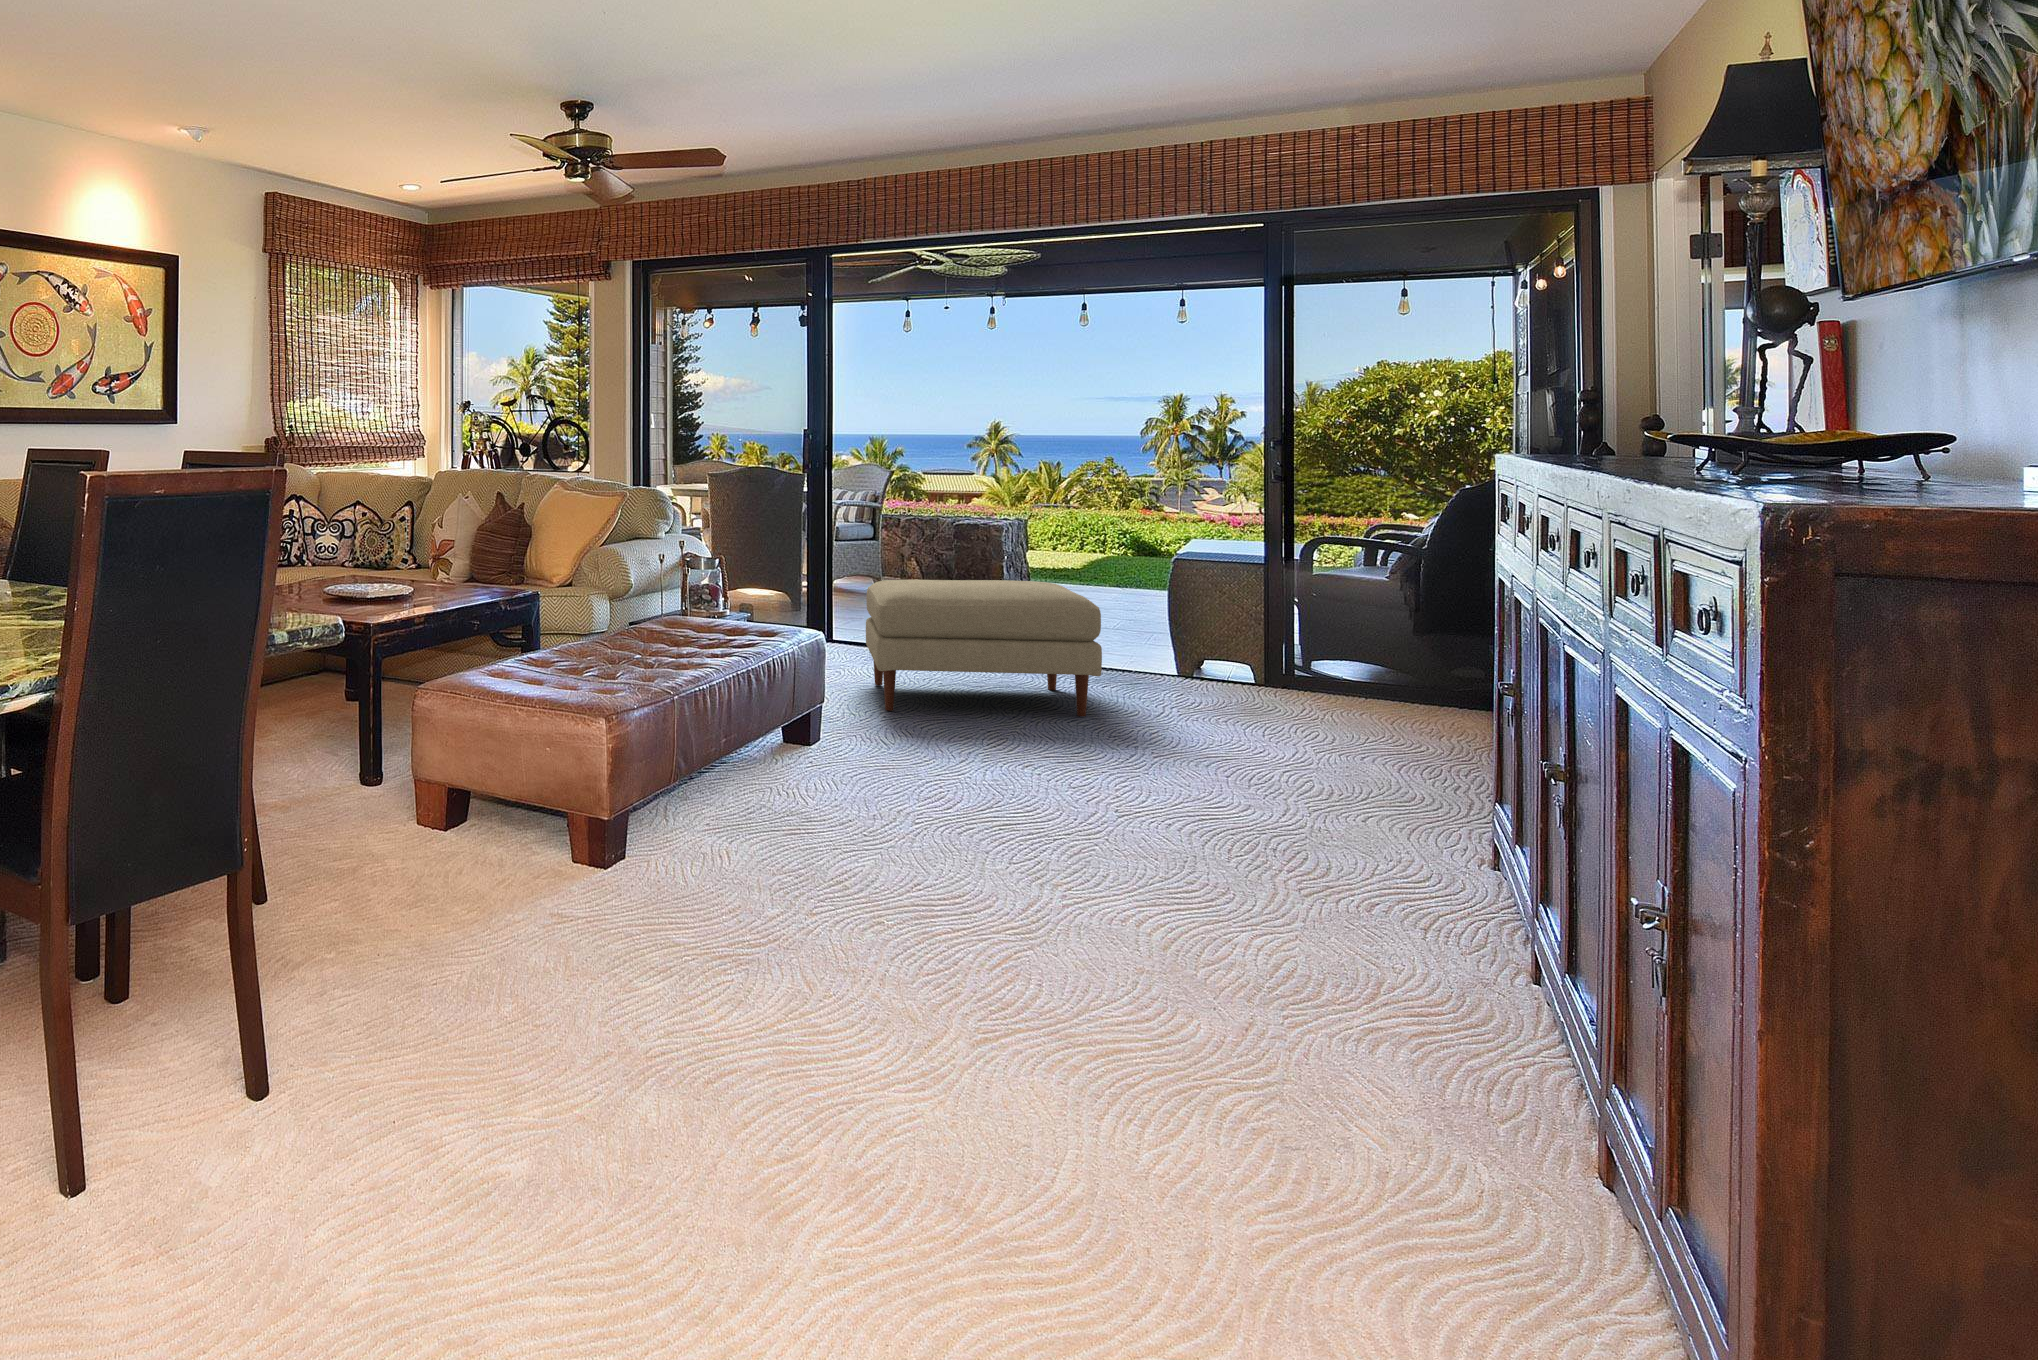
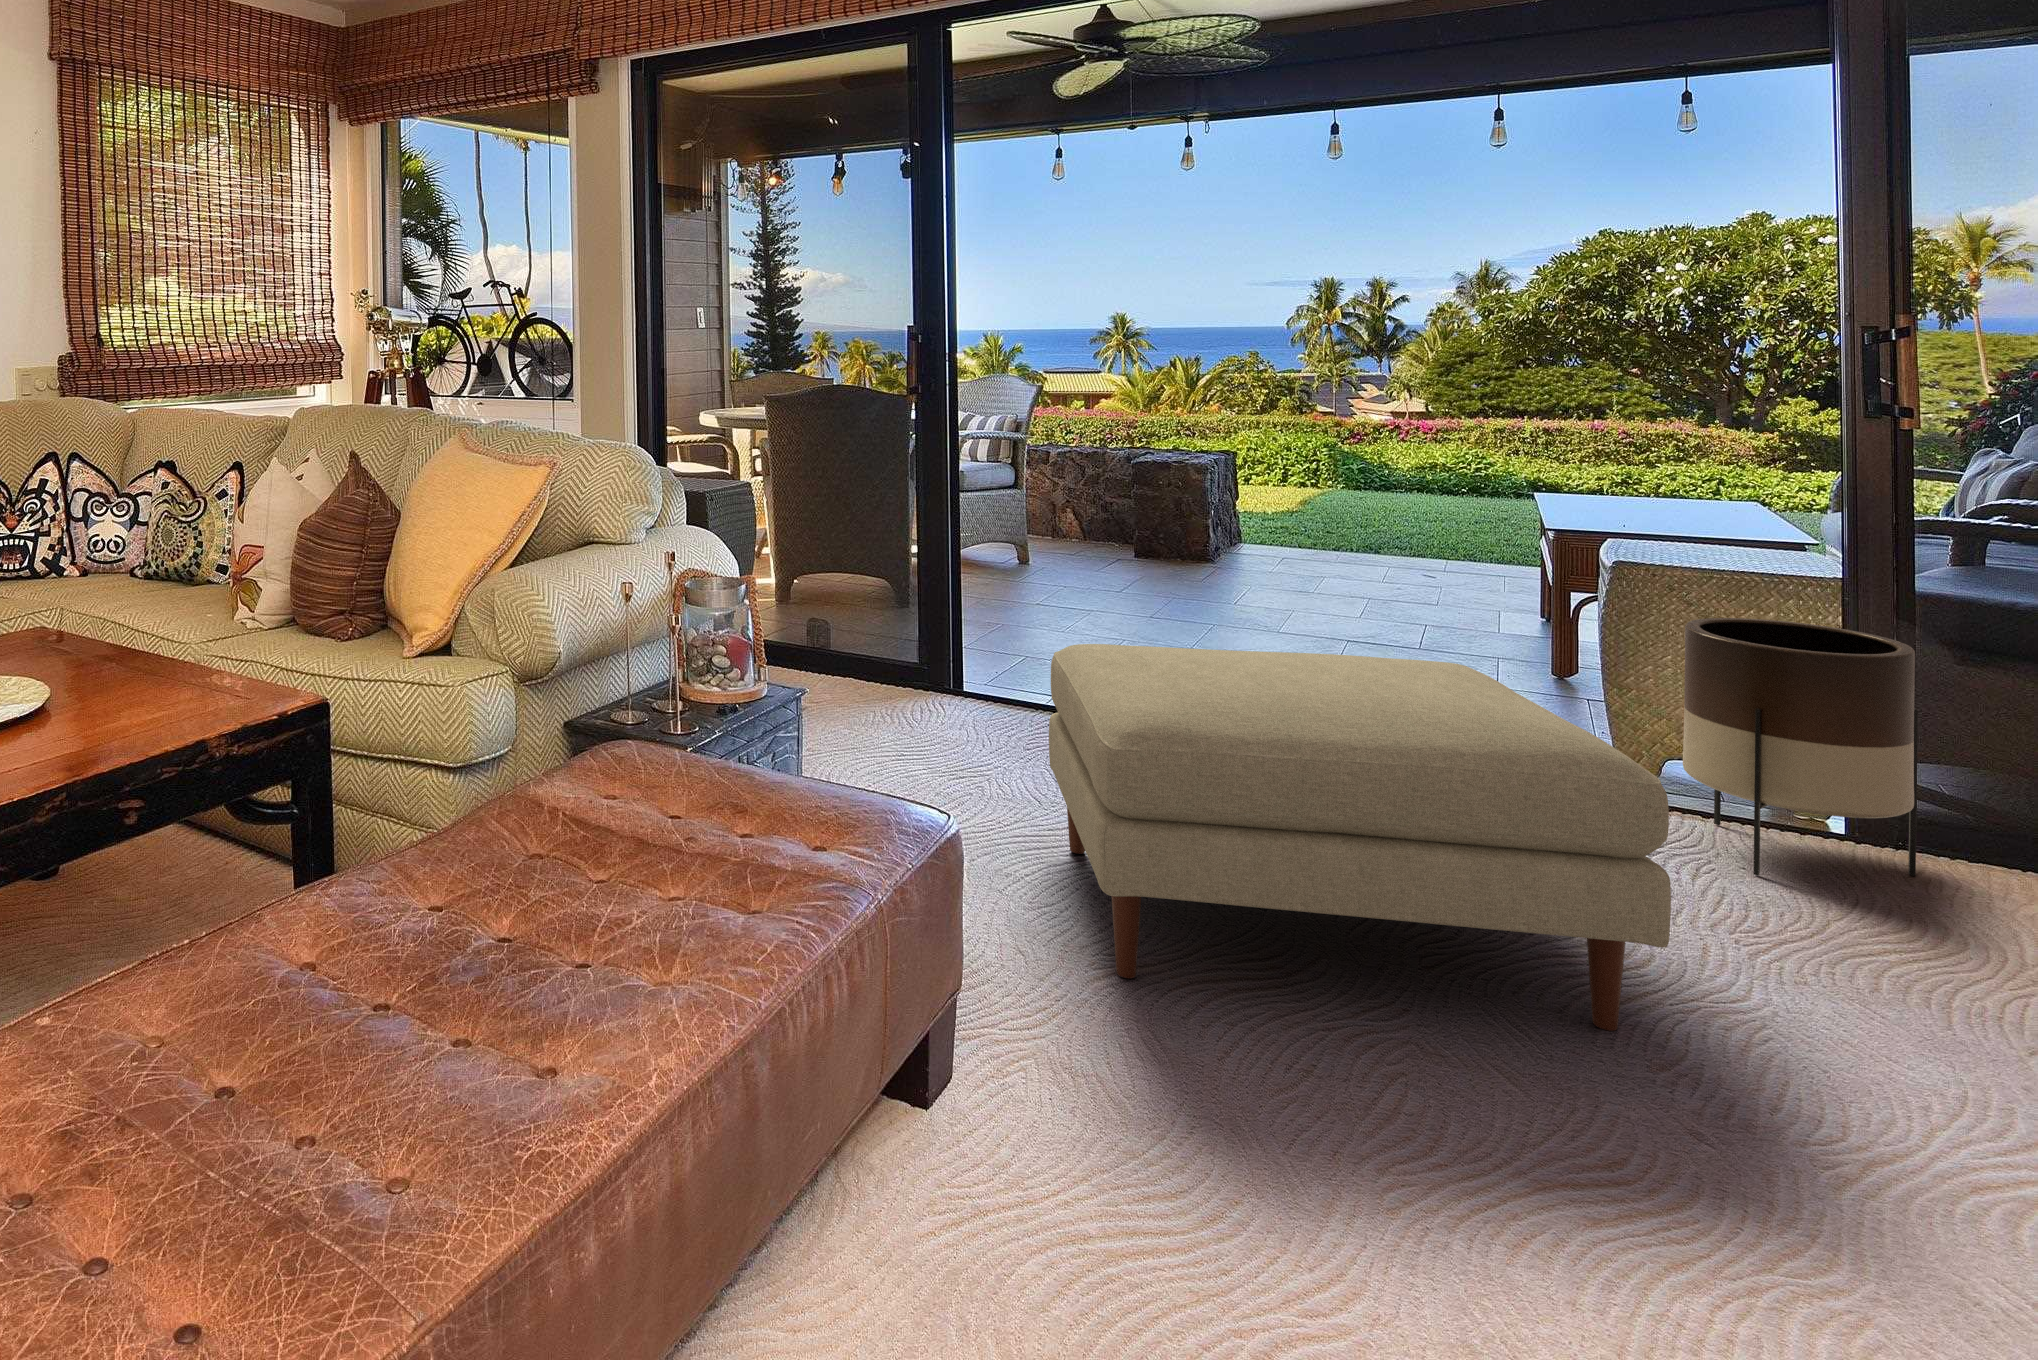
planter: none [1171,570,1262,685] -> present [1683,618,1918,876]

